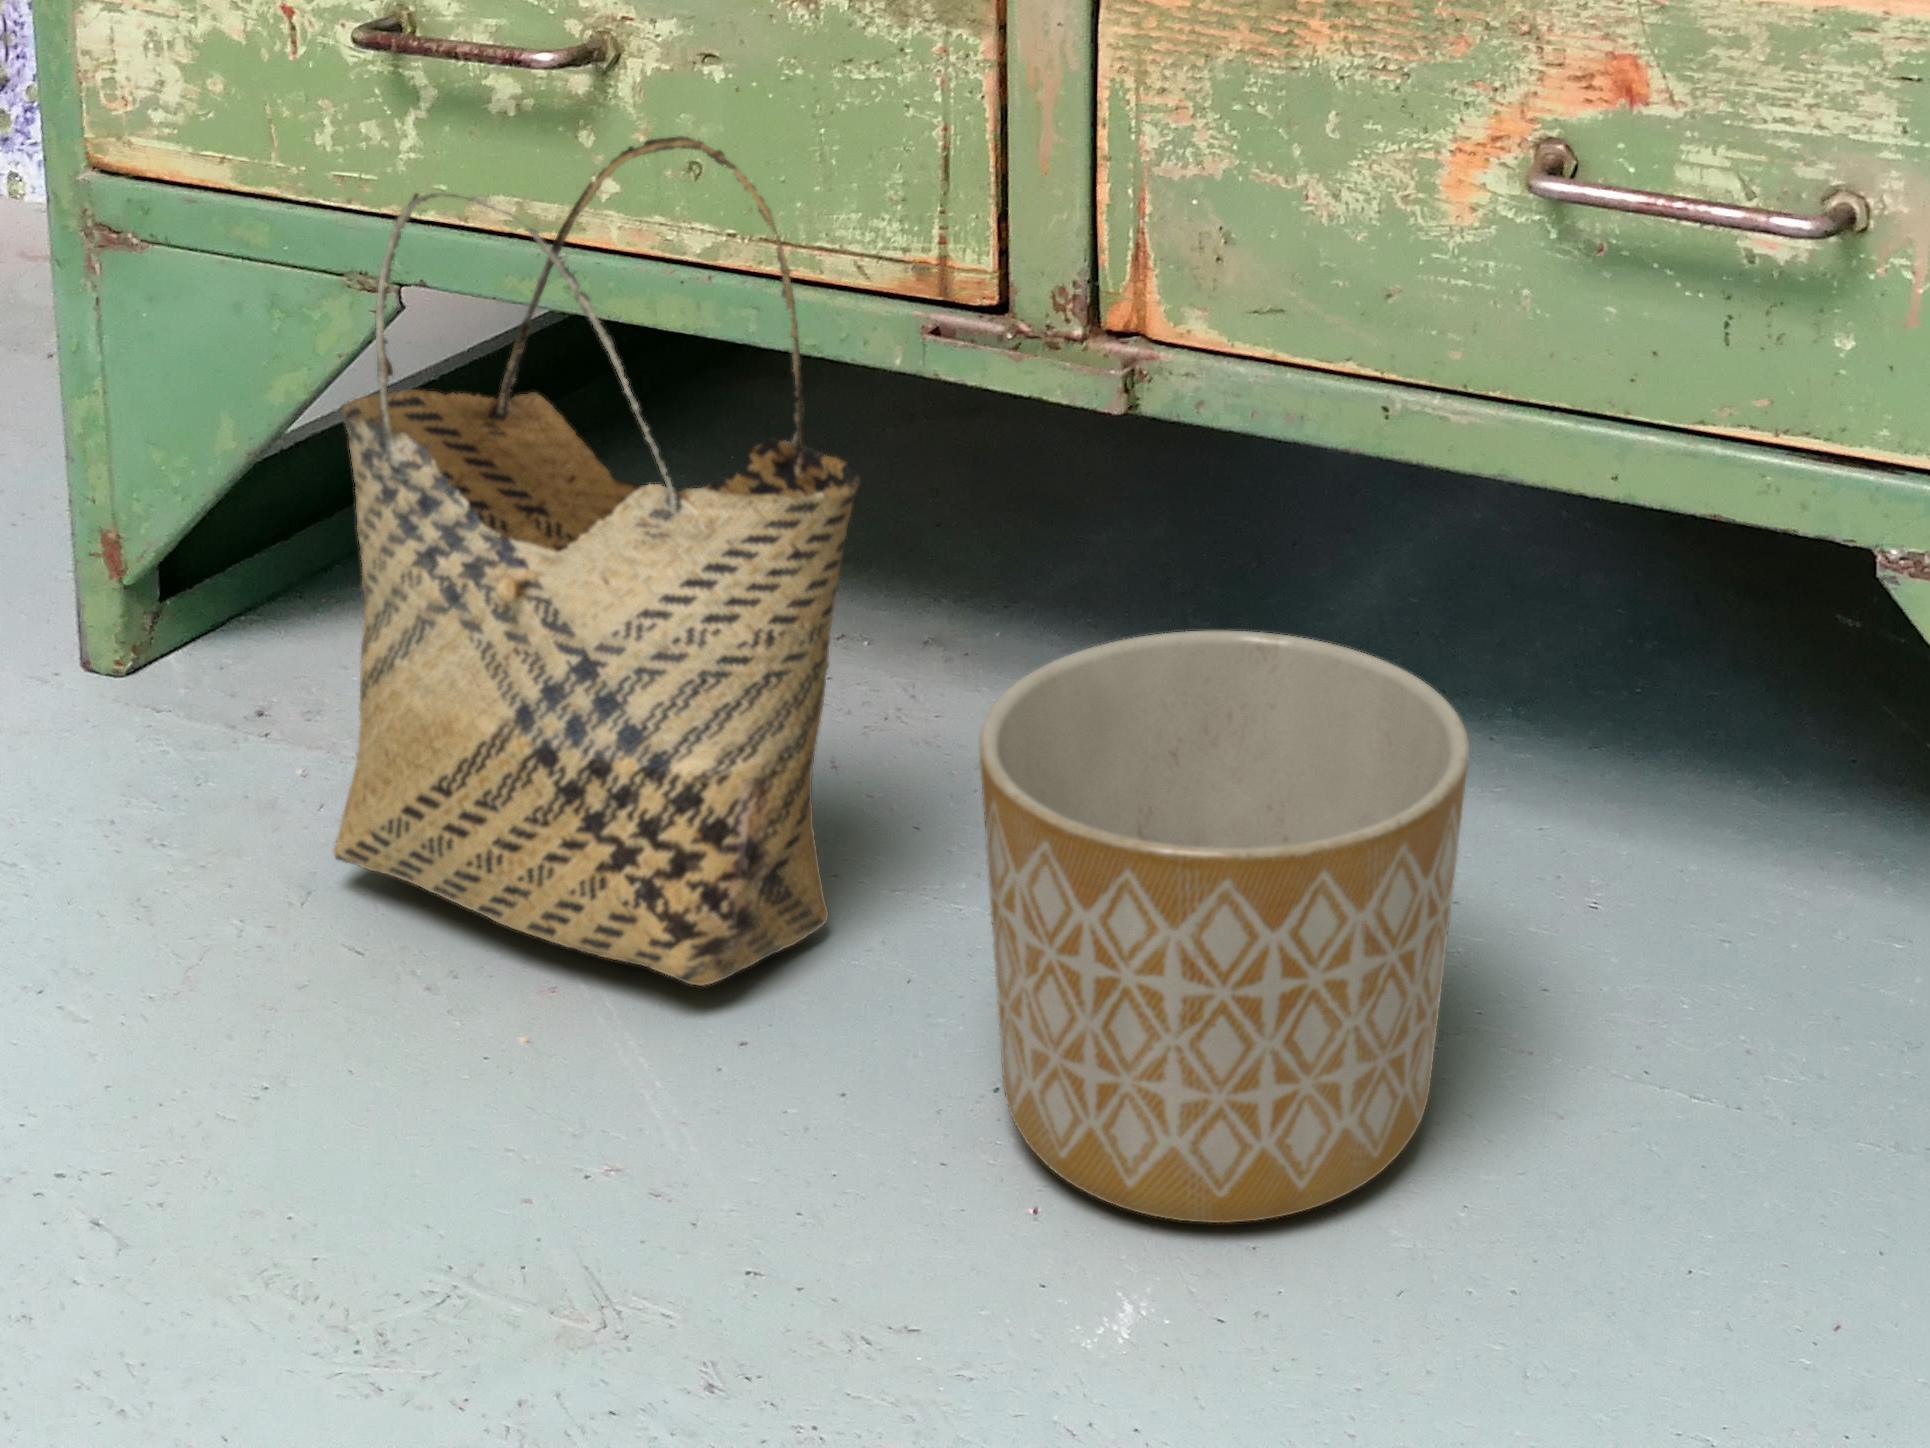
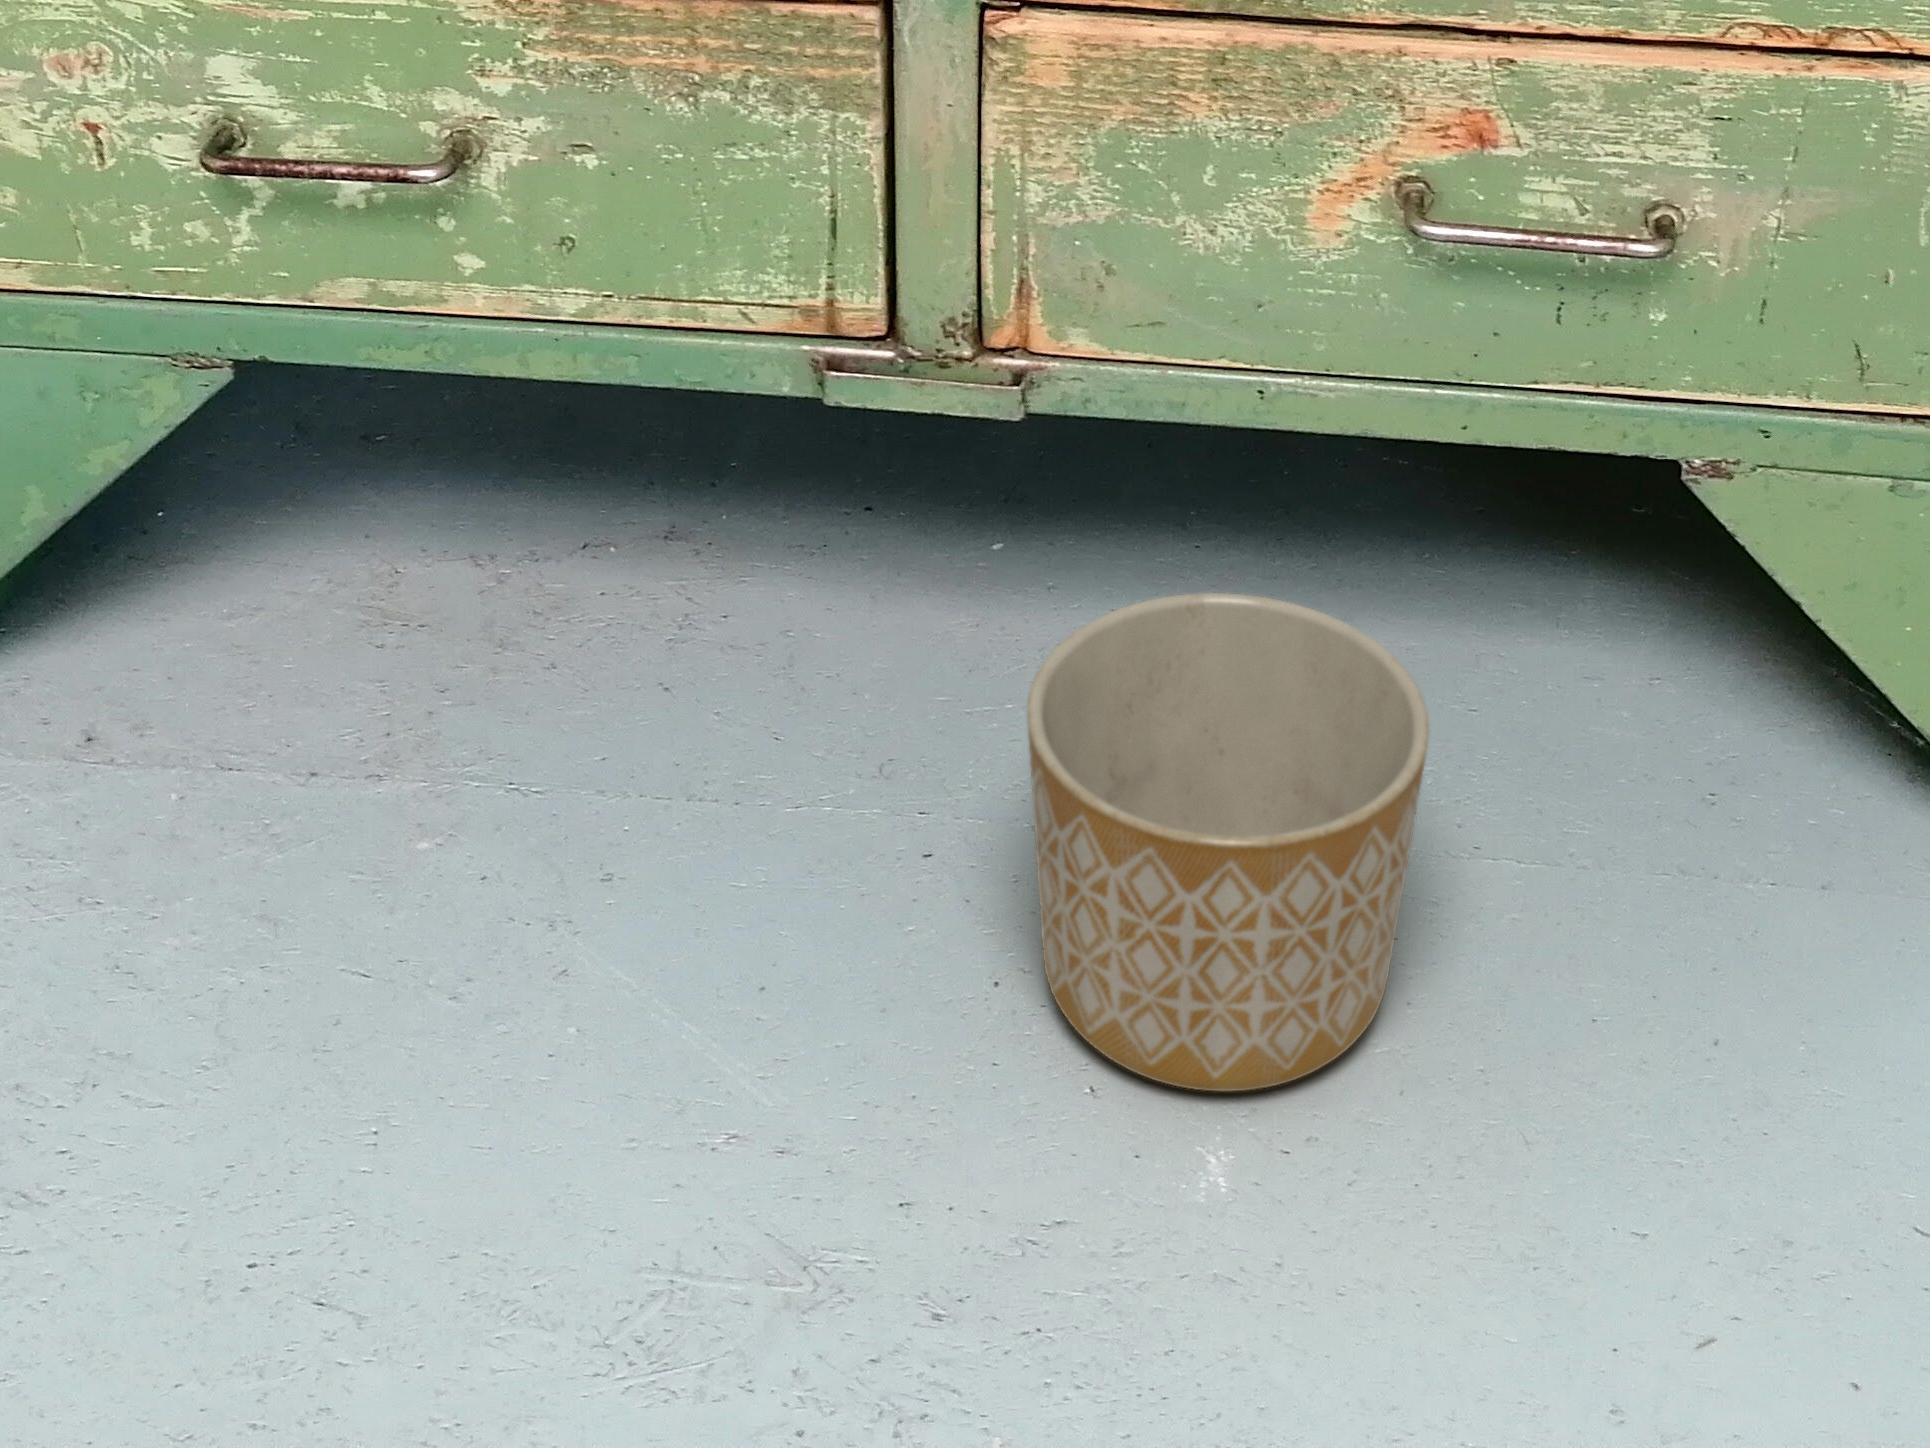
woven basket: present [334,136,860,986] -> none [309,241,835,971]

